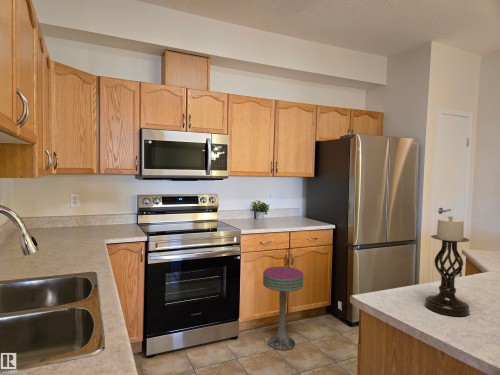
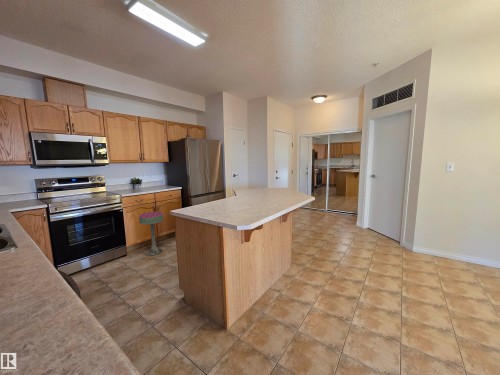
candle holder: present [425,216,470,316] -> none [201,173,218,212]

